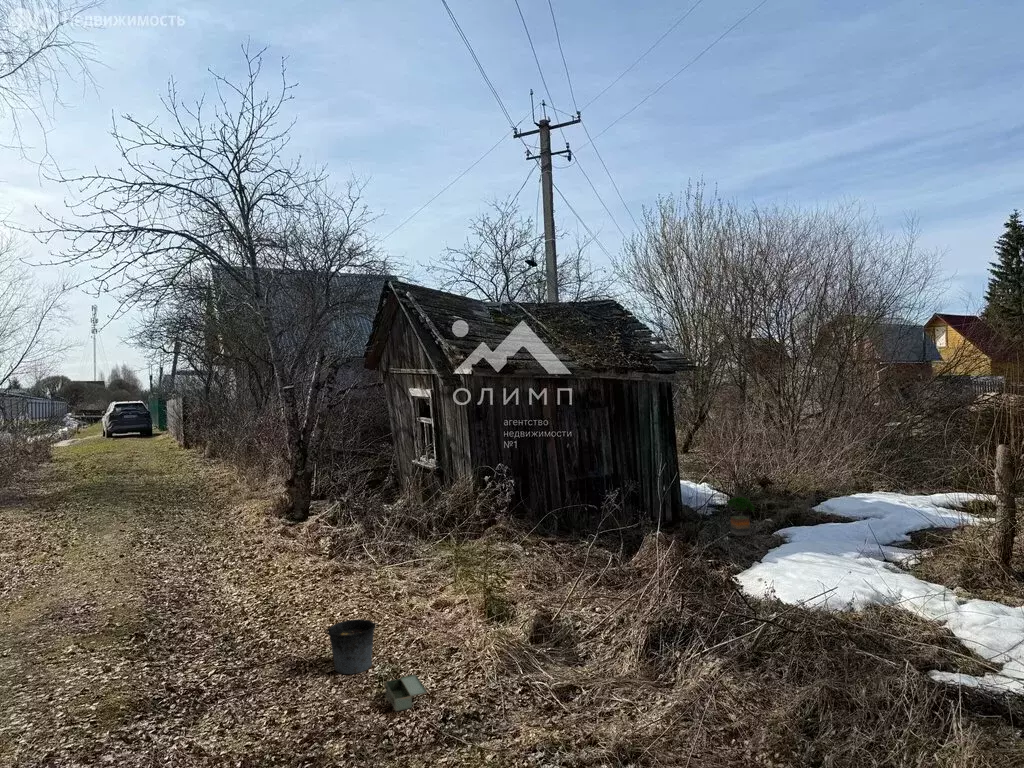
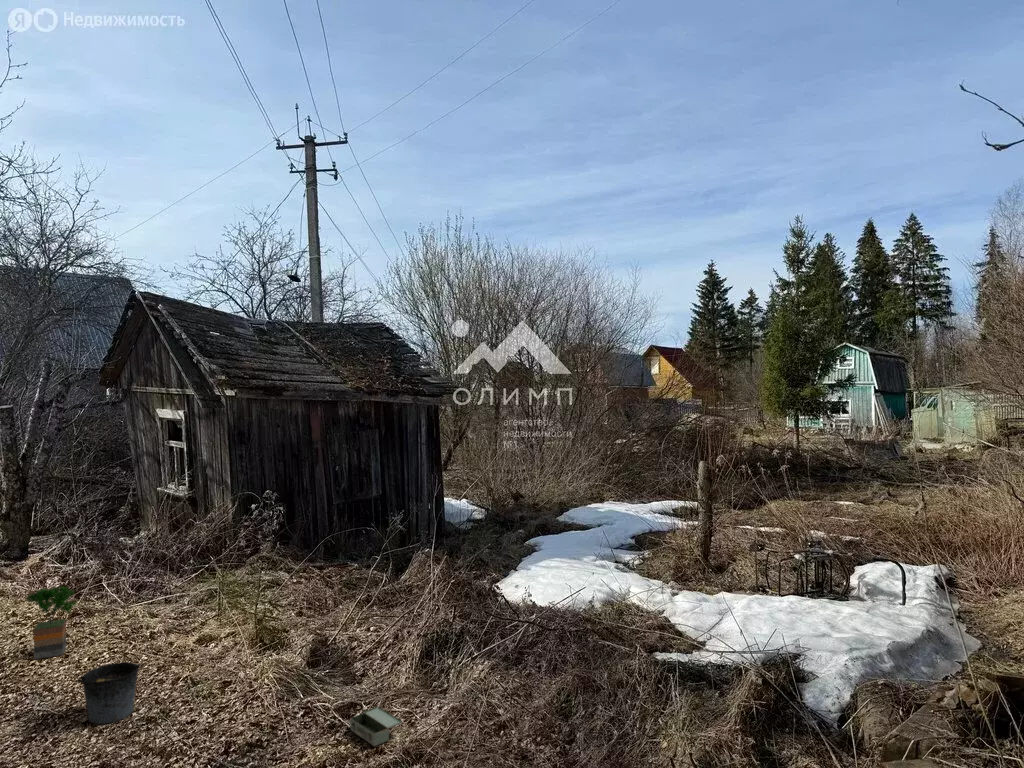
potted tree: present [728,497,755,536] -> present [26,586,76,659]
toolbox: present [385,675,427,711] -> present [350,707,402,746]

